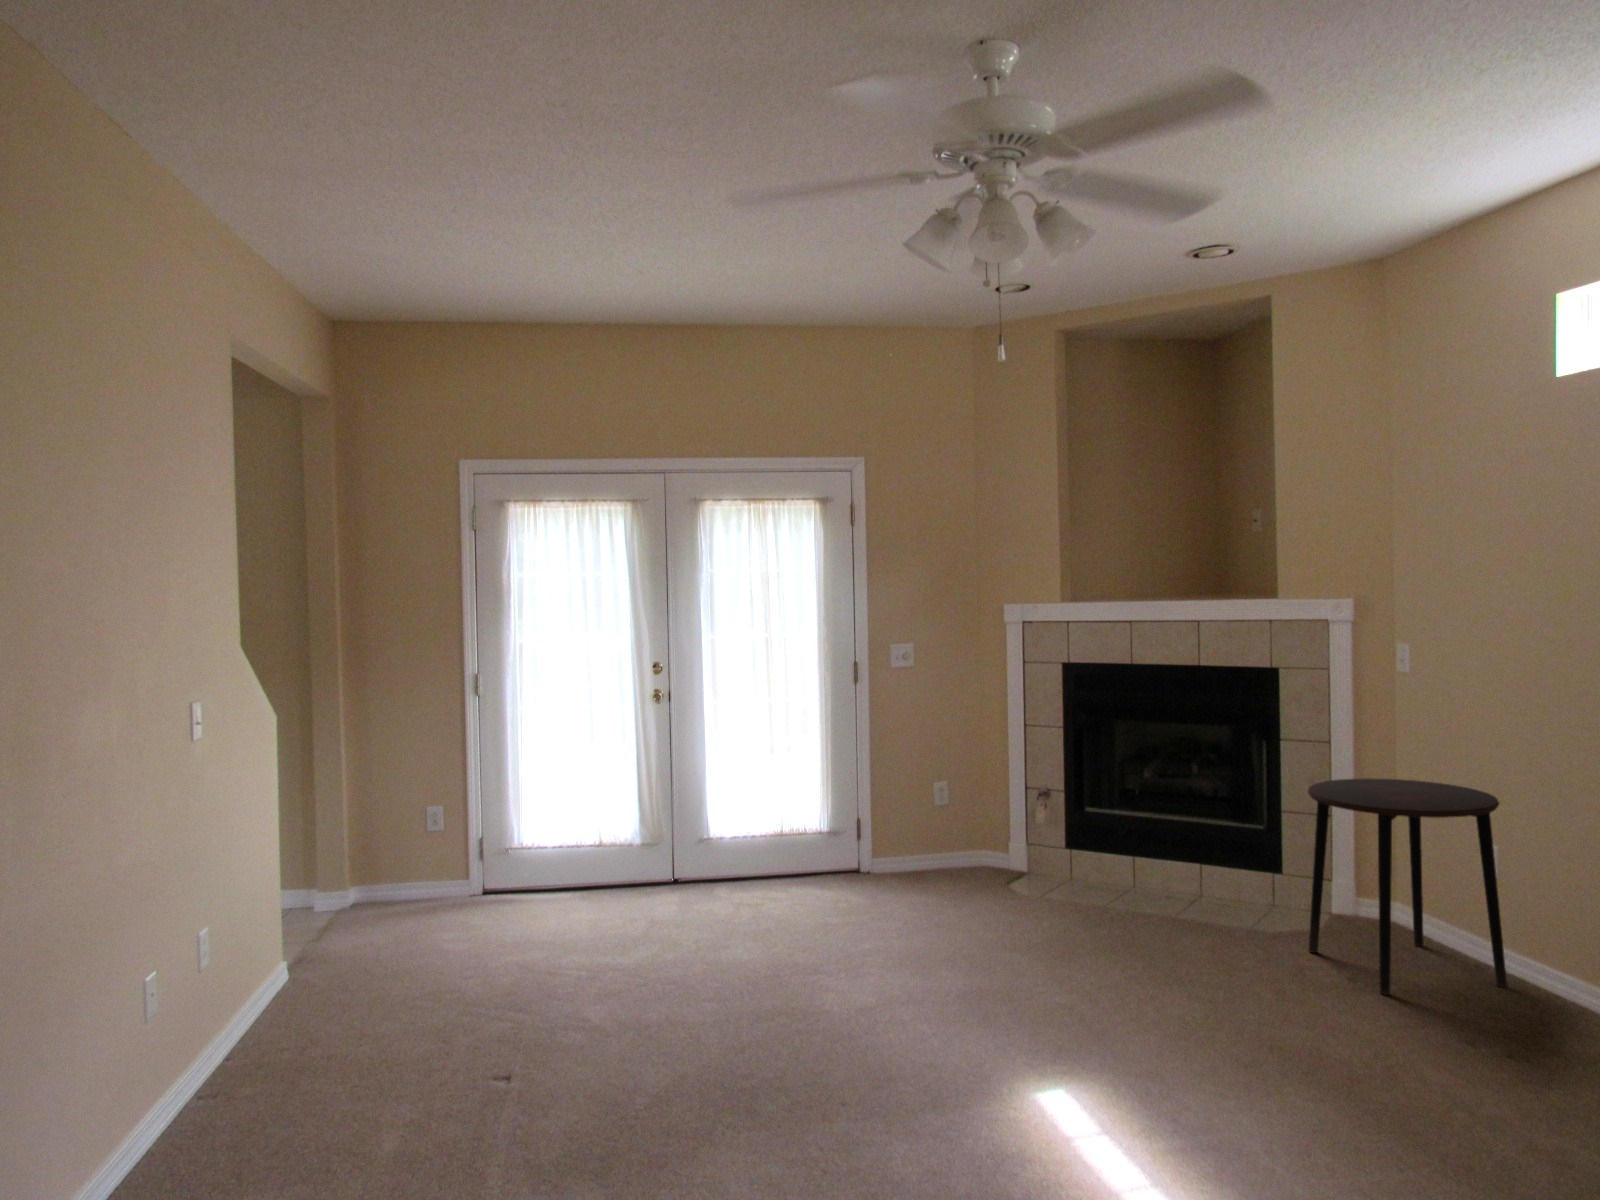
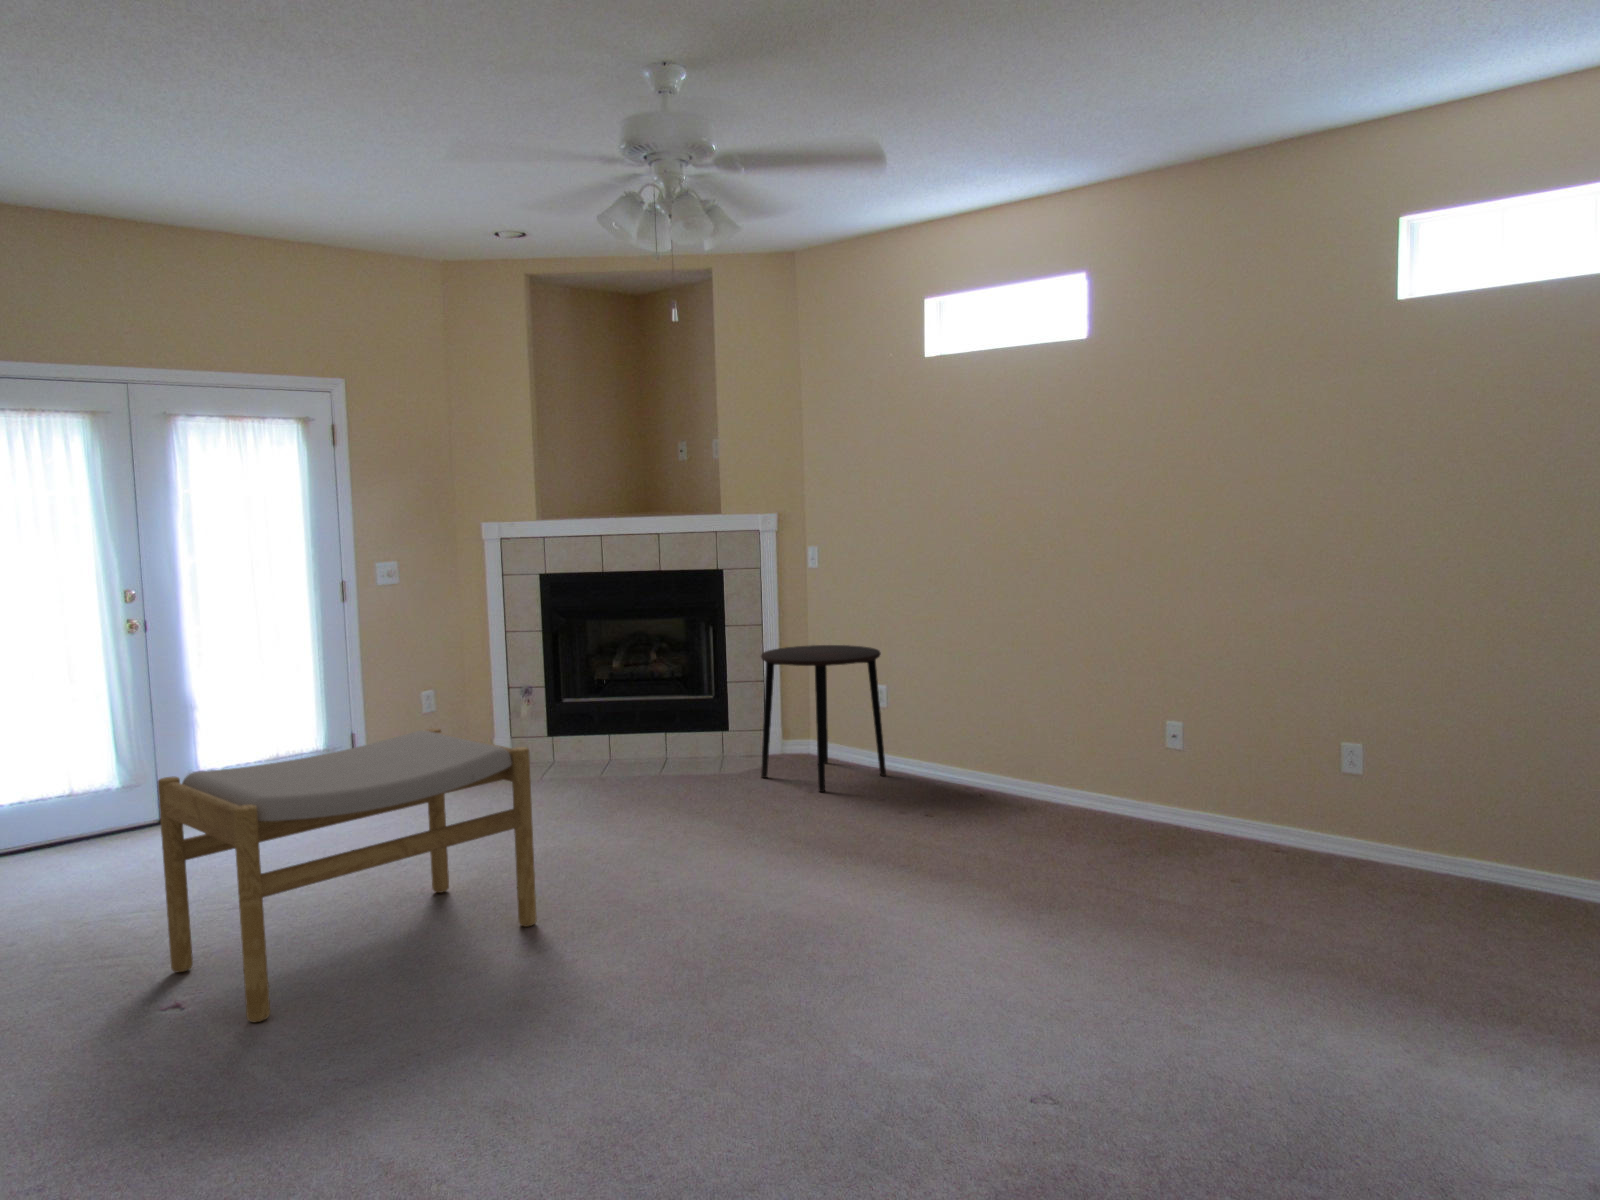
footstool: none [511,843,876,1158] -> present [158,728,537,1022]

